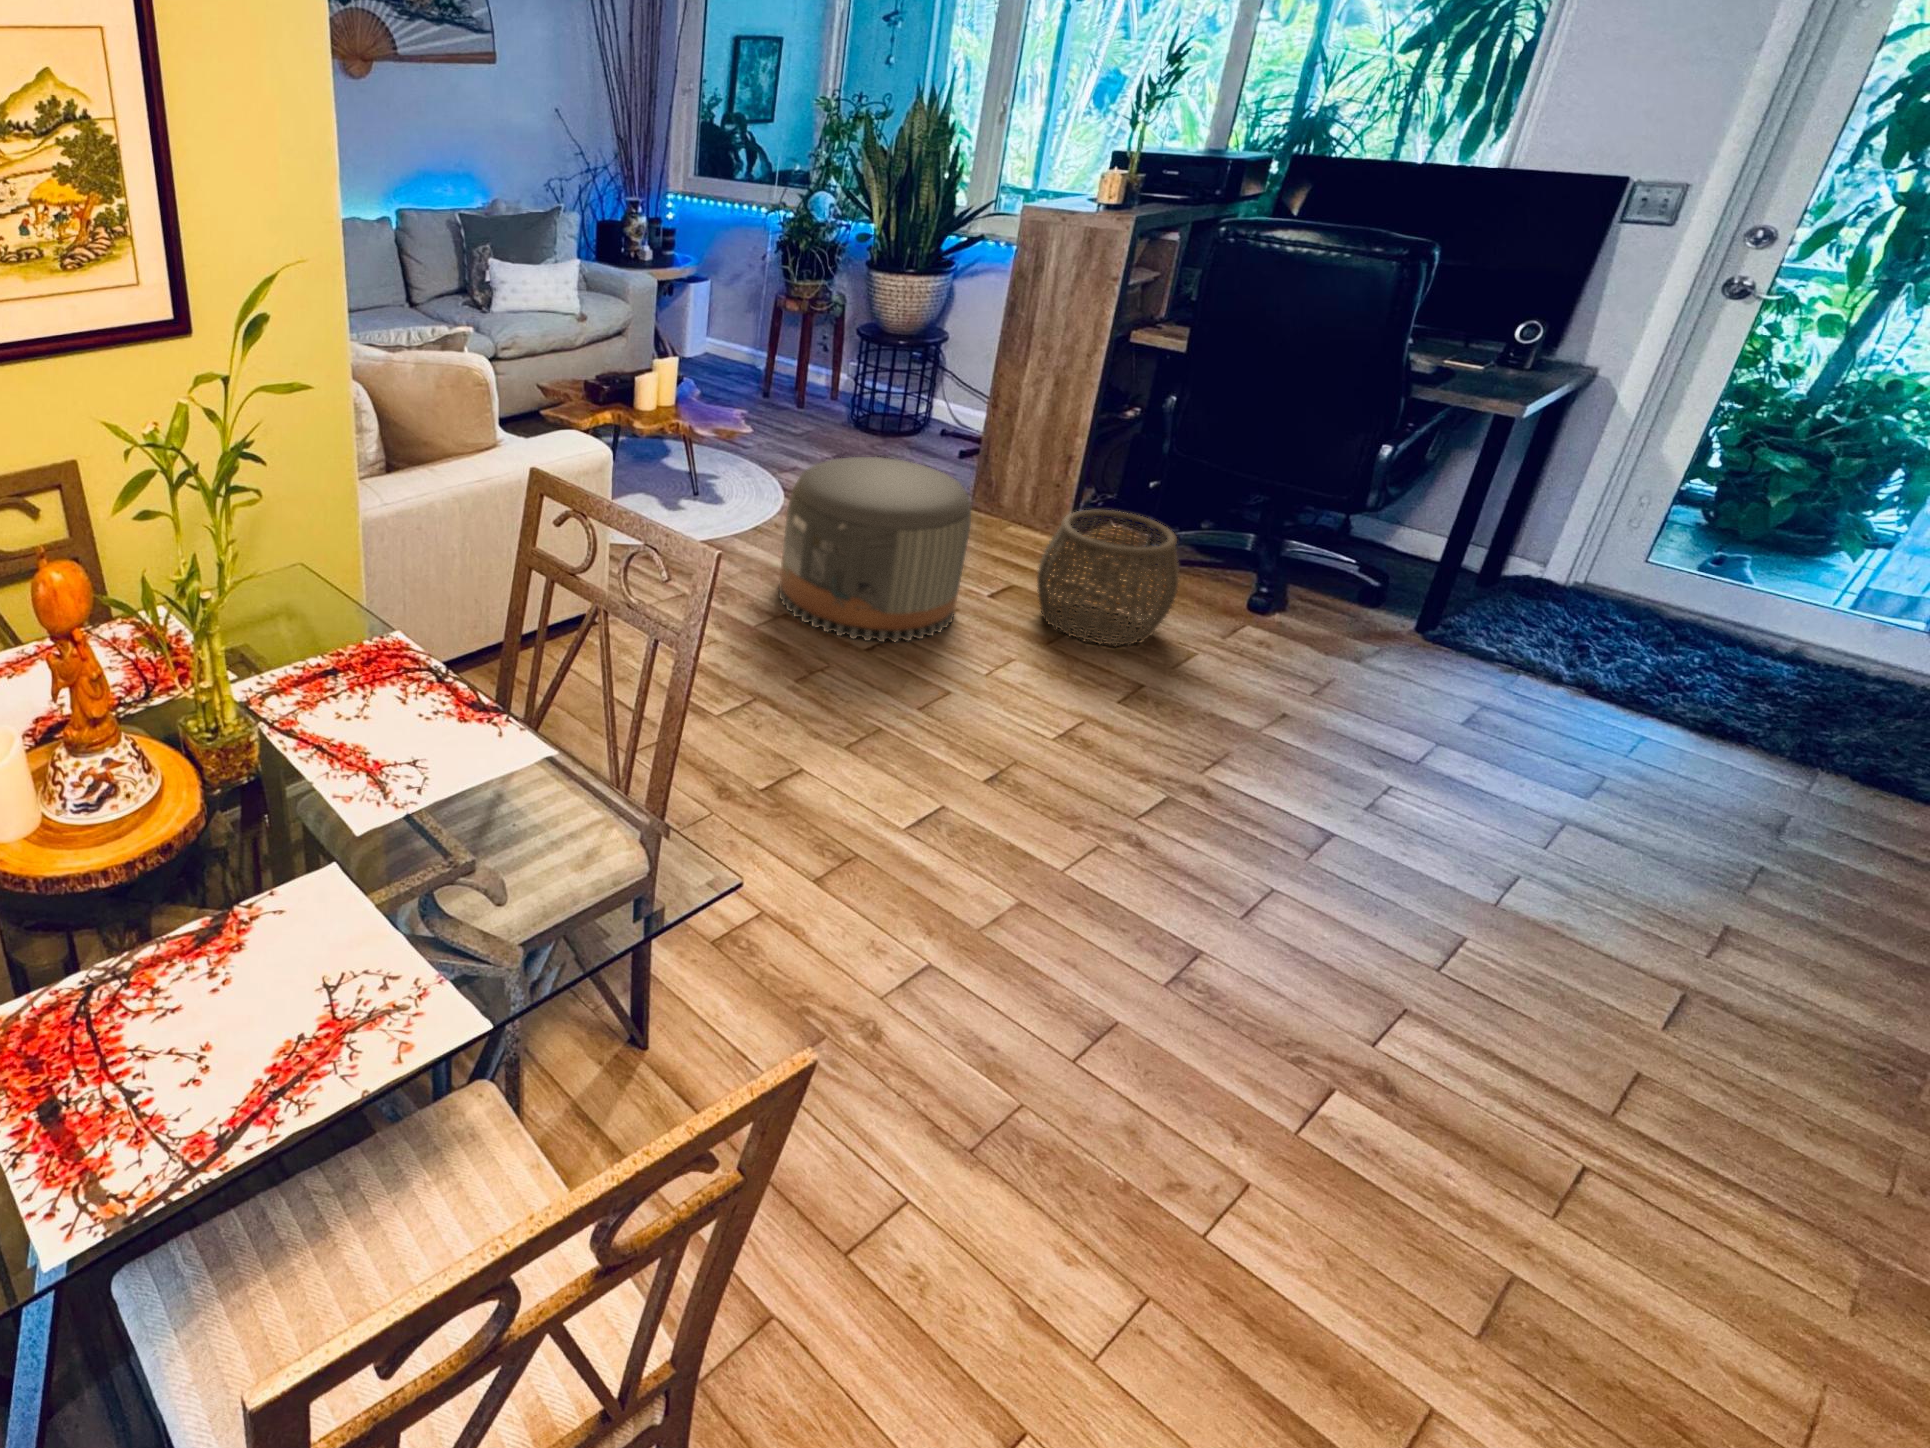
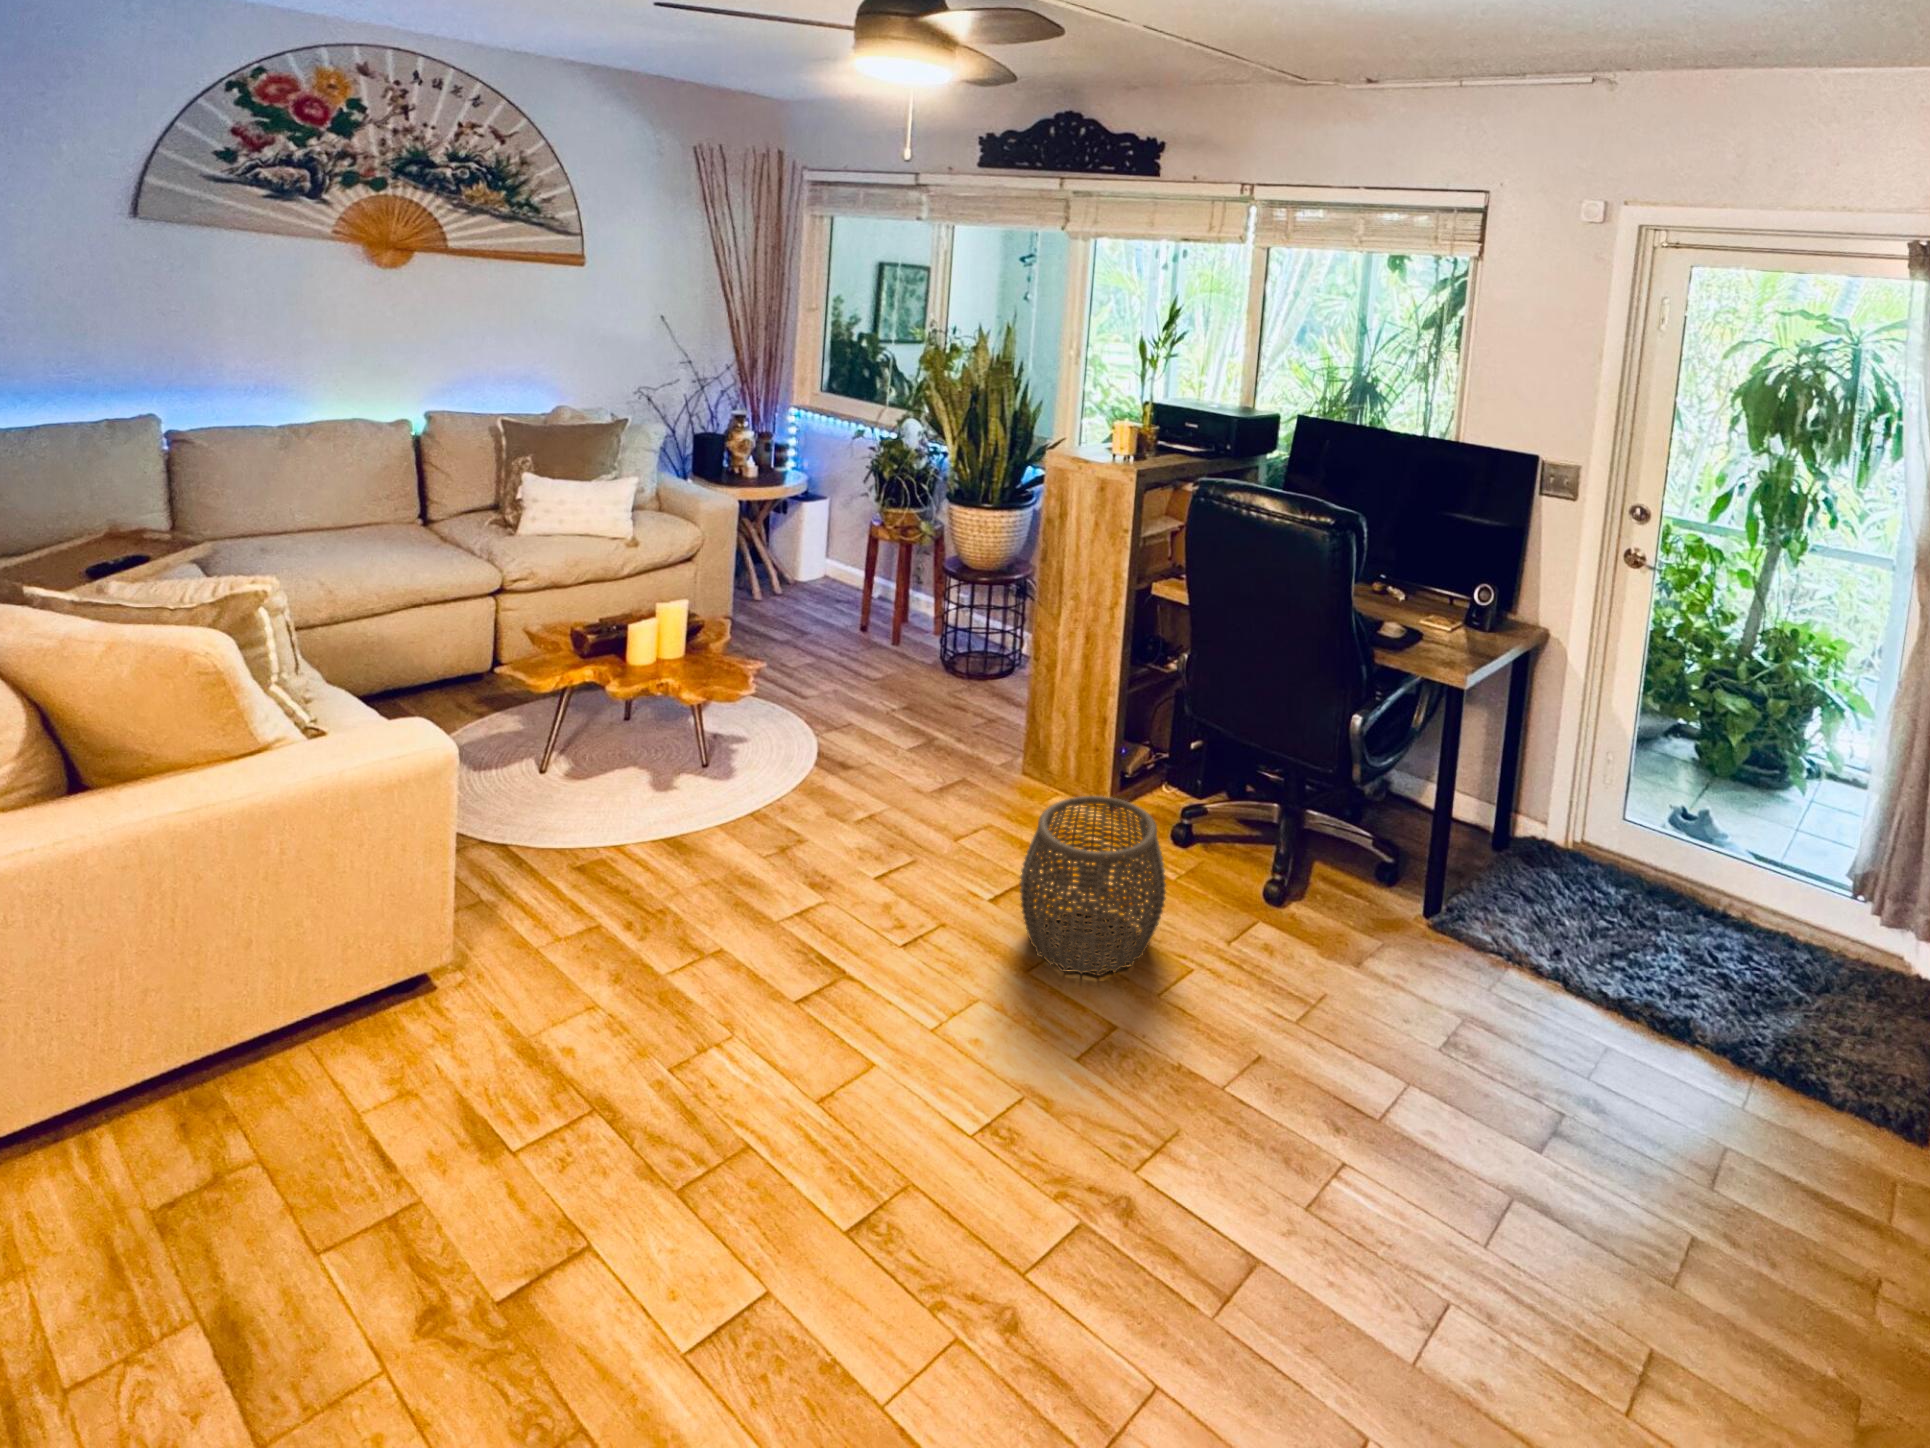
pouf: present [779,457,972,642] -> none [711,736,937,996]

